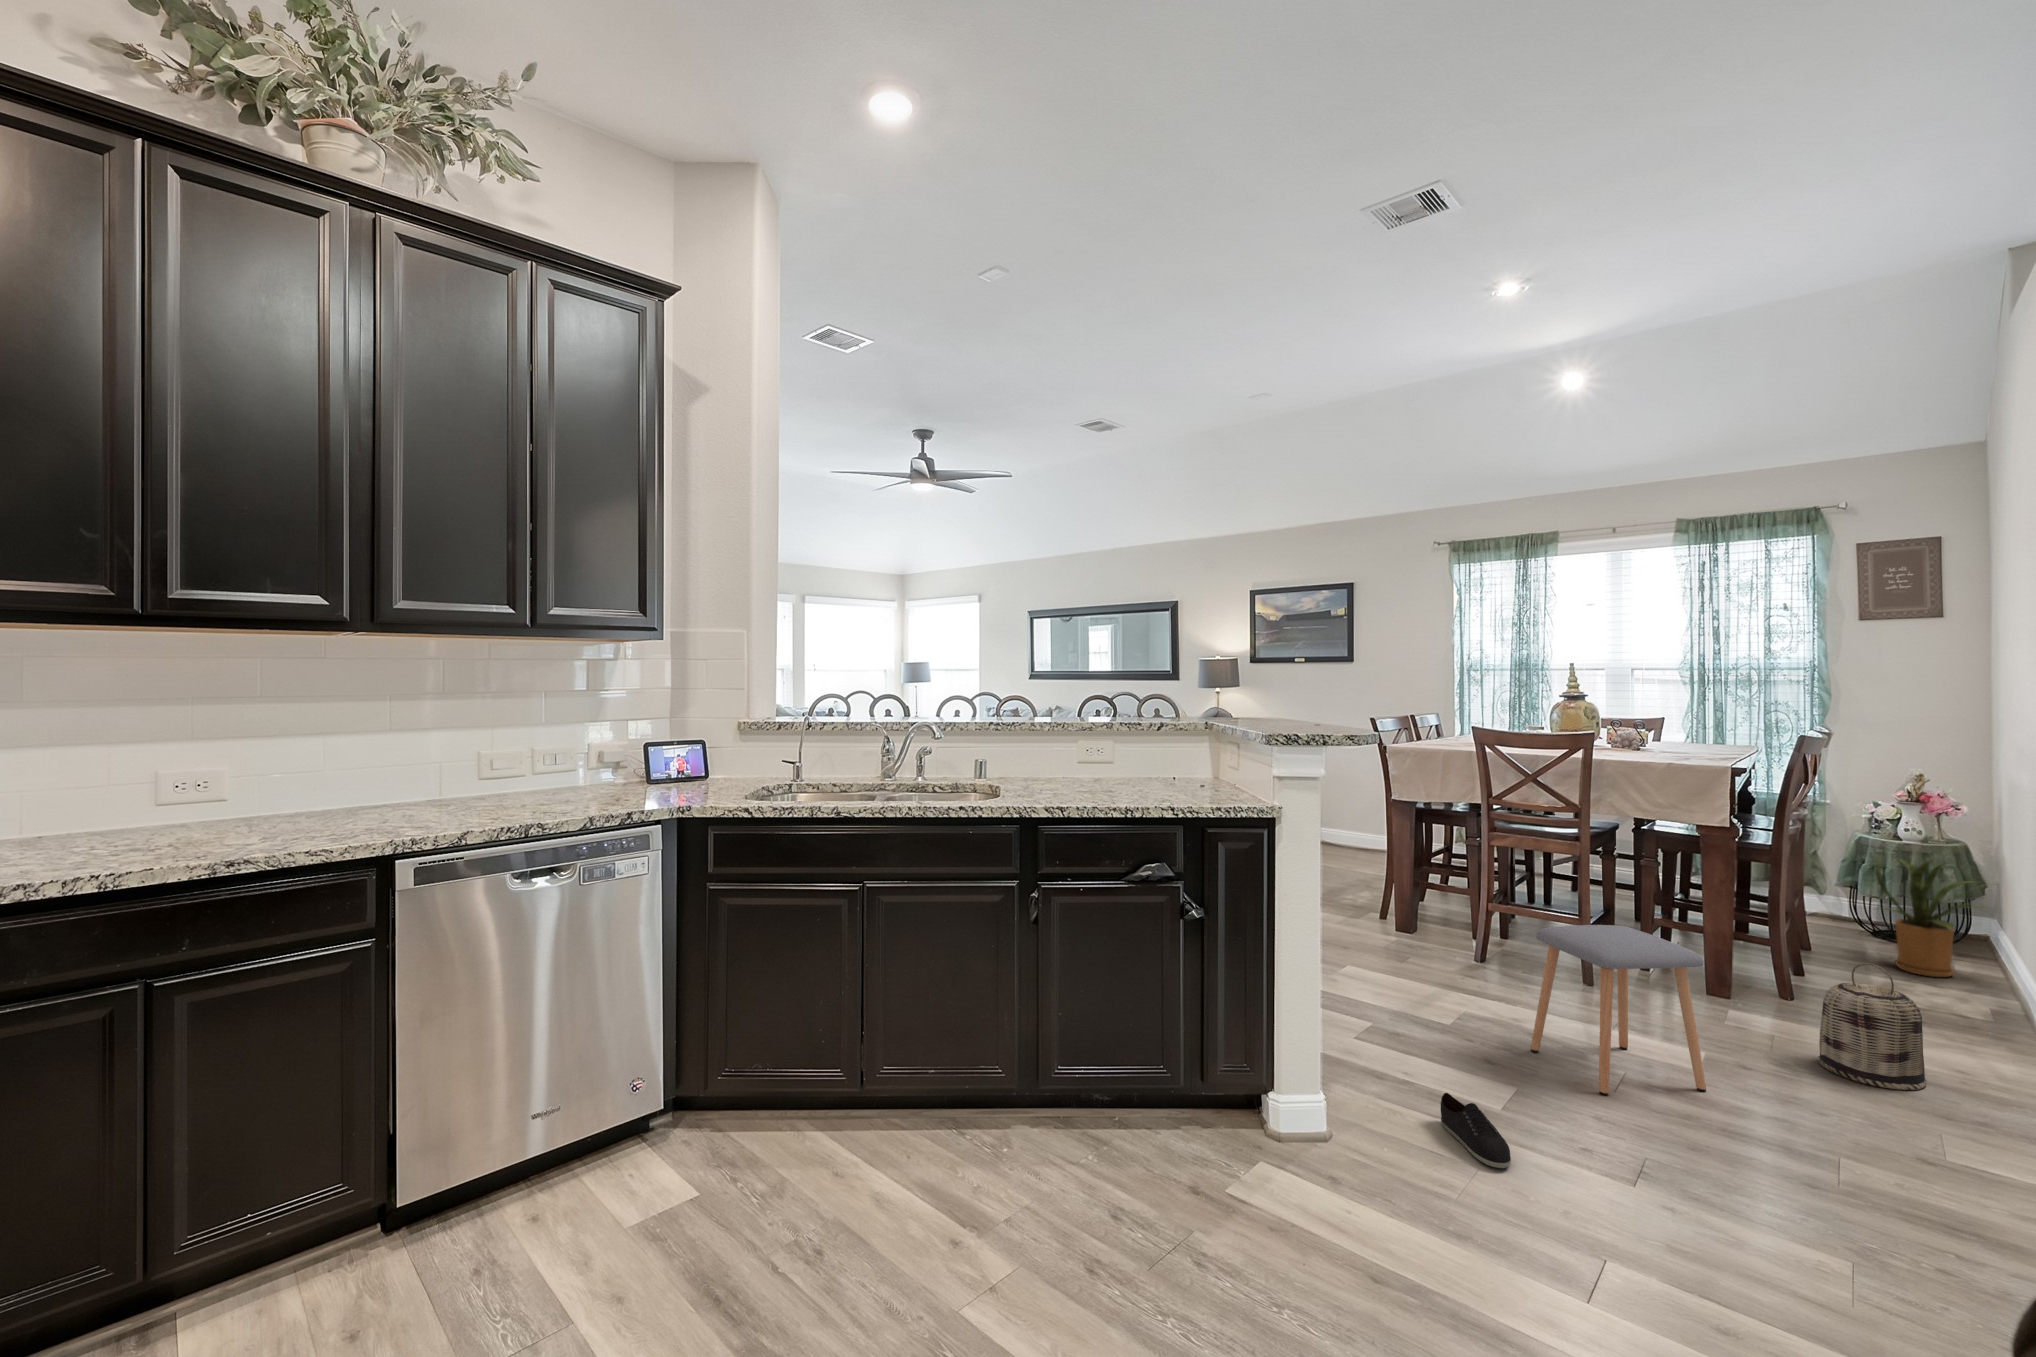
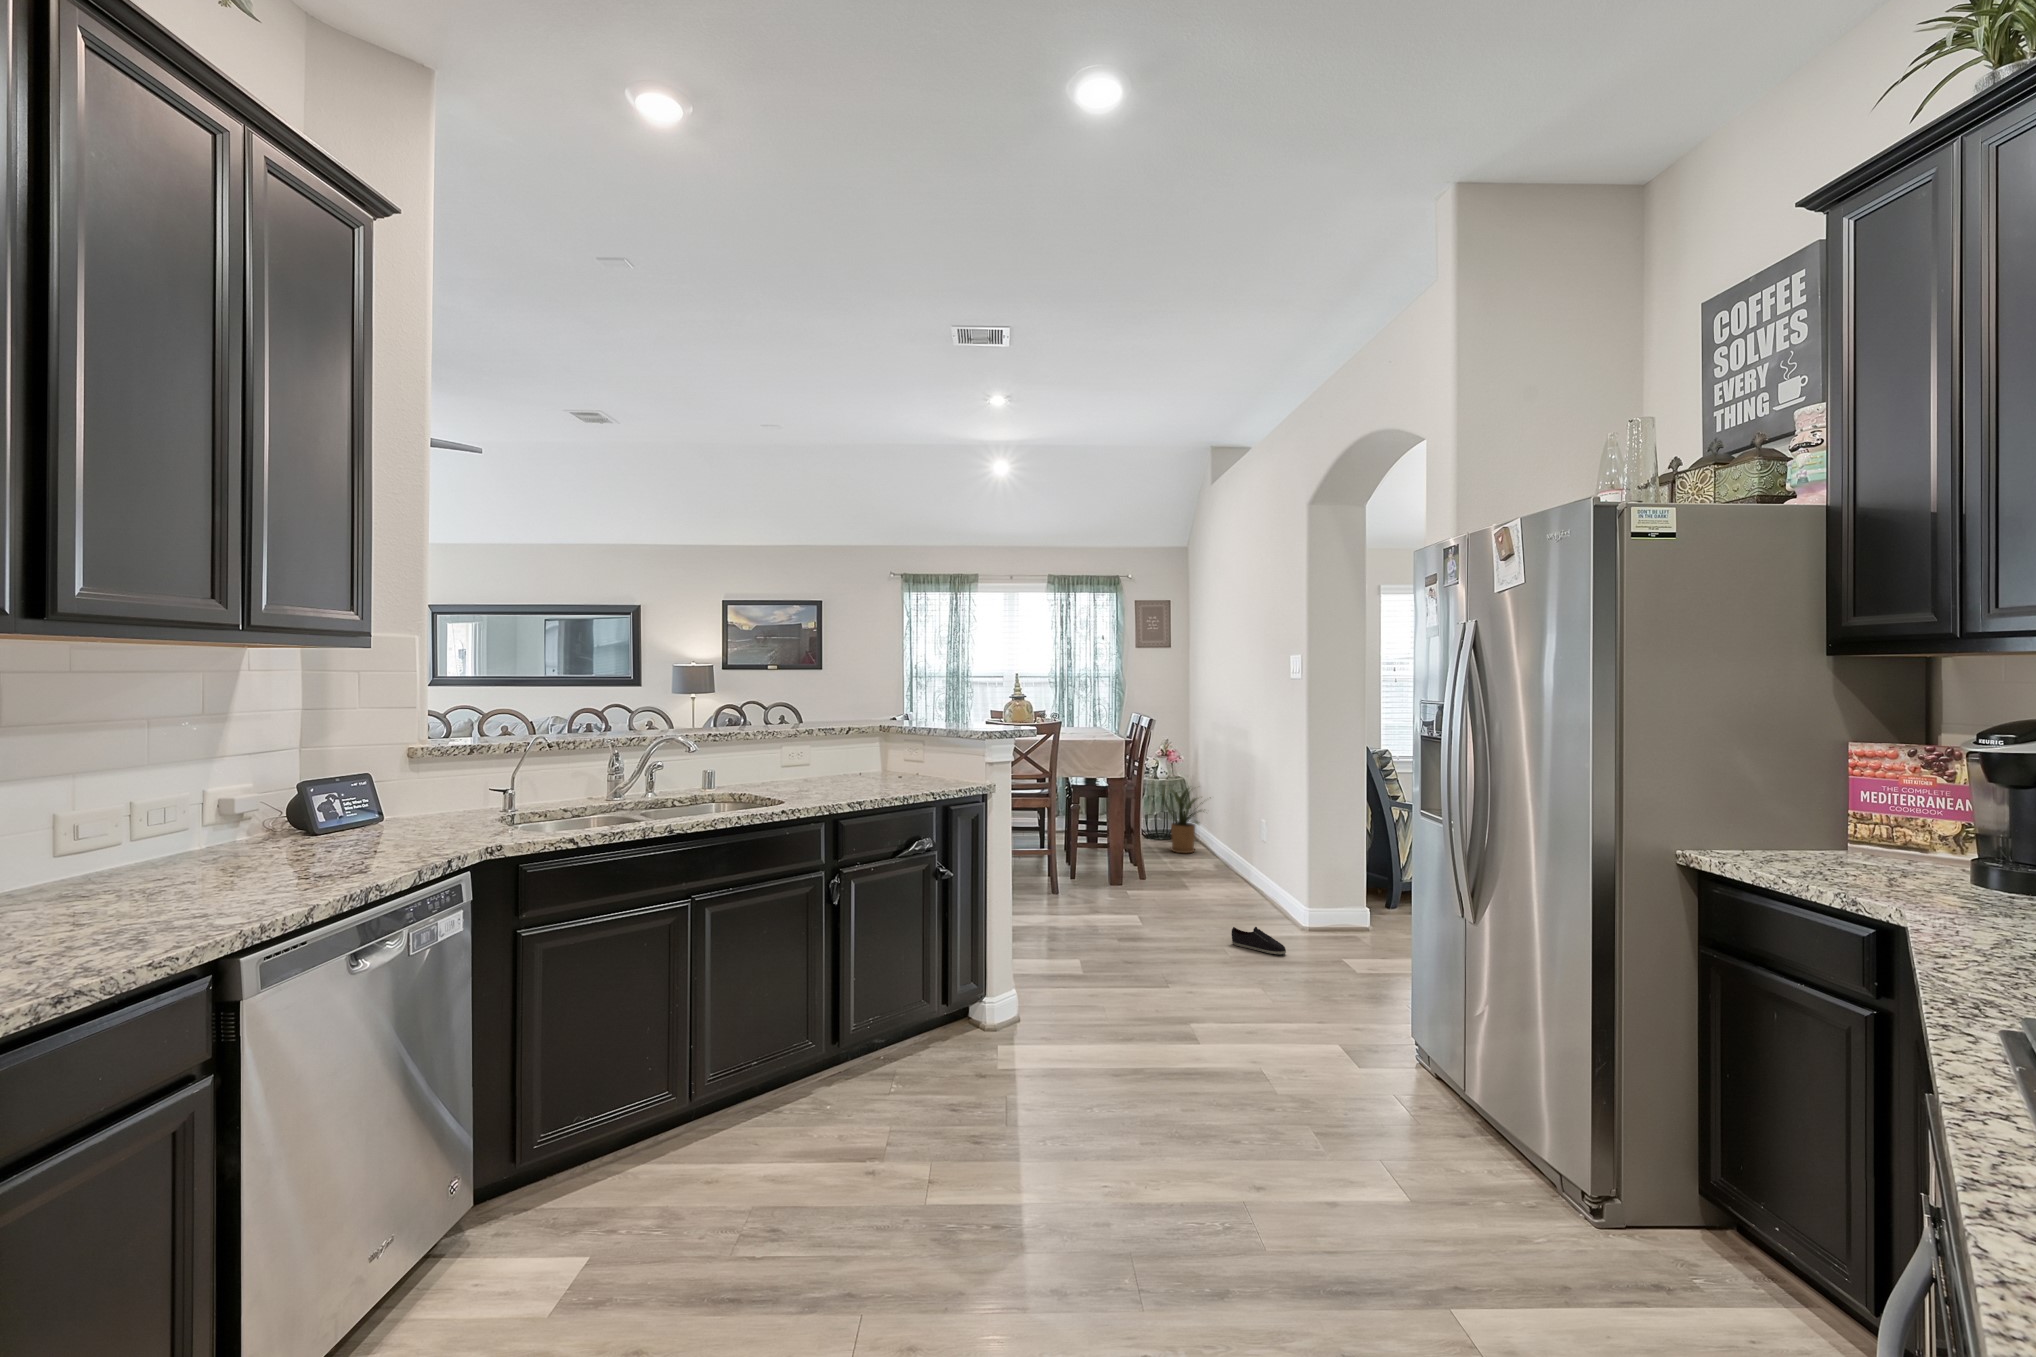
stool: present [1531,925,1706,1095] -> none [1070,844,1163,950]
basket: present [1818,963,1927,1090] -> none [1187,846,1233,913]
shoe: present [1441,1093,1511,1168] -> present [1232,927,1286,954]

